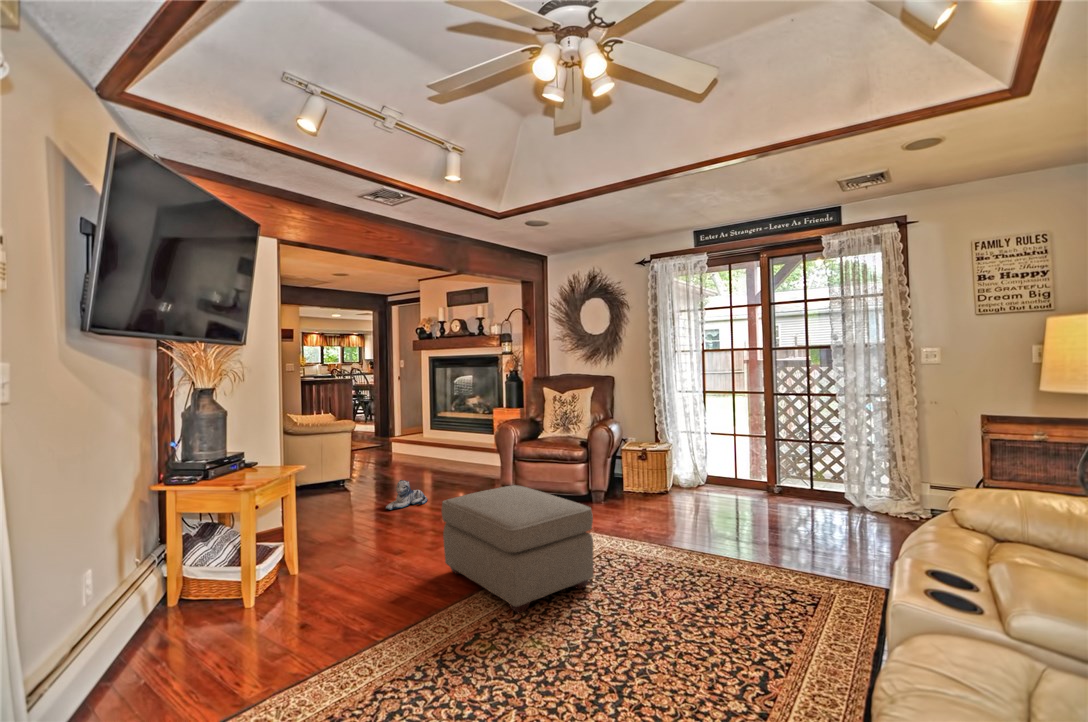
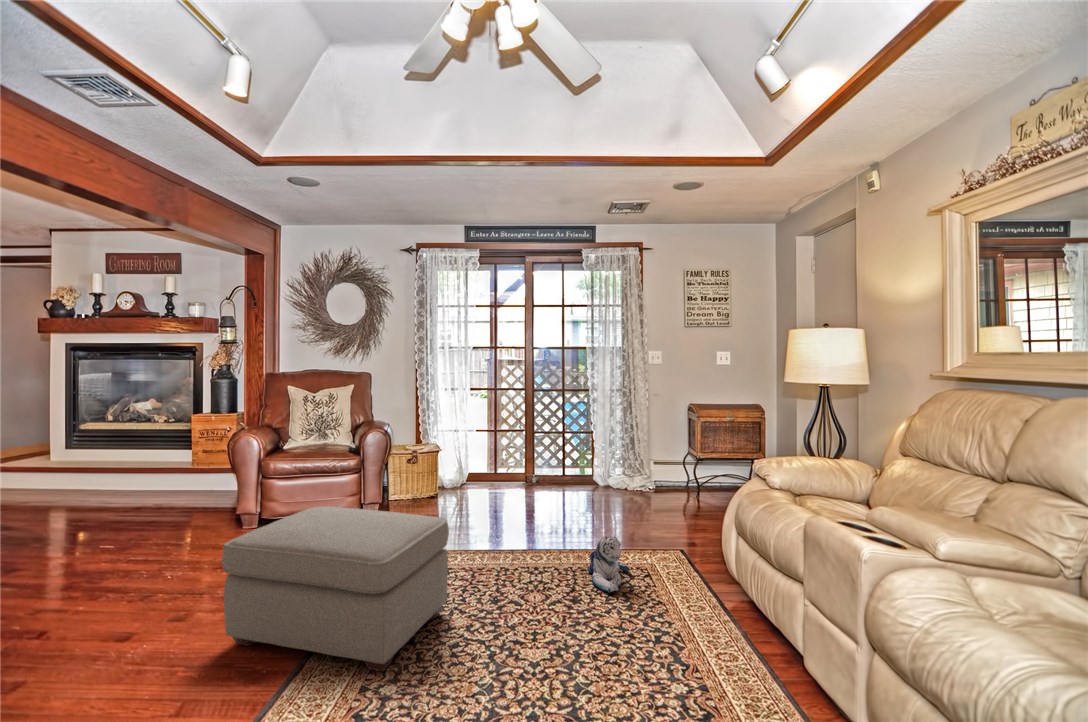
plush toy: present [386,480,428,510] -> present [587,536,629,593]

